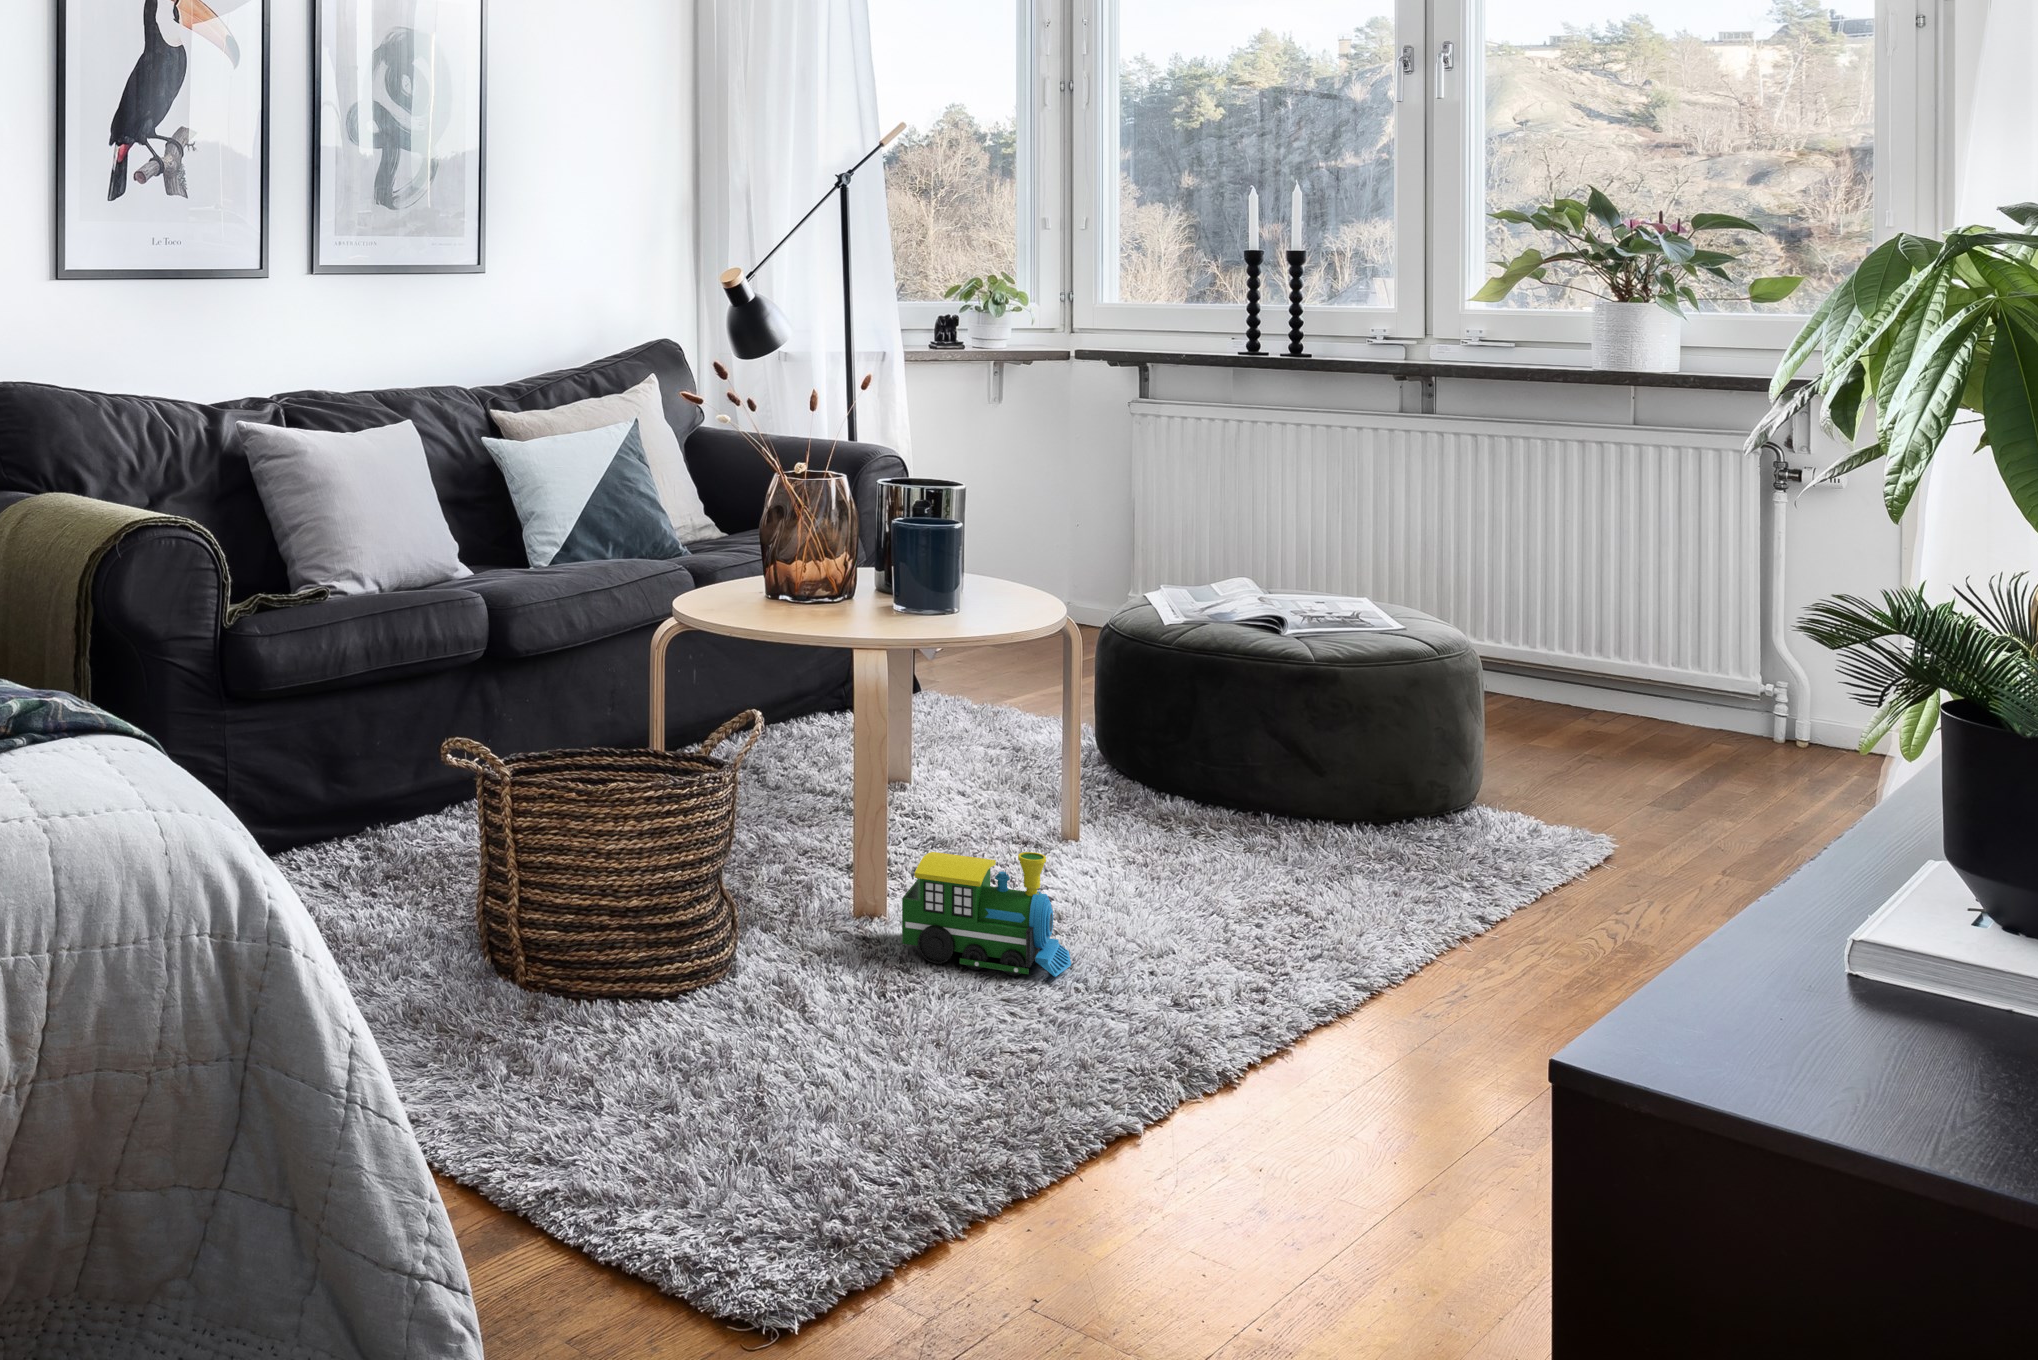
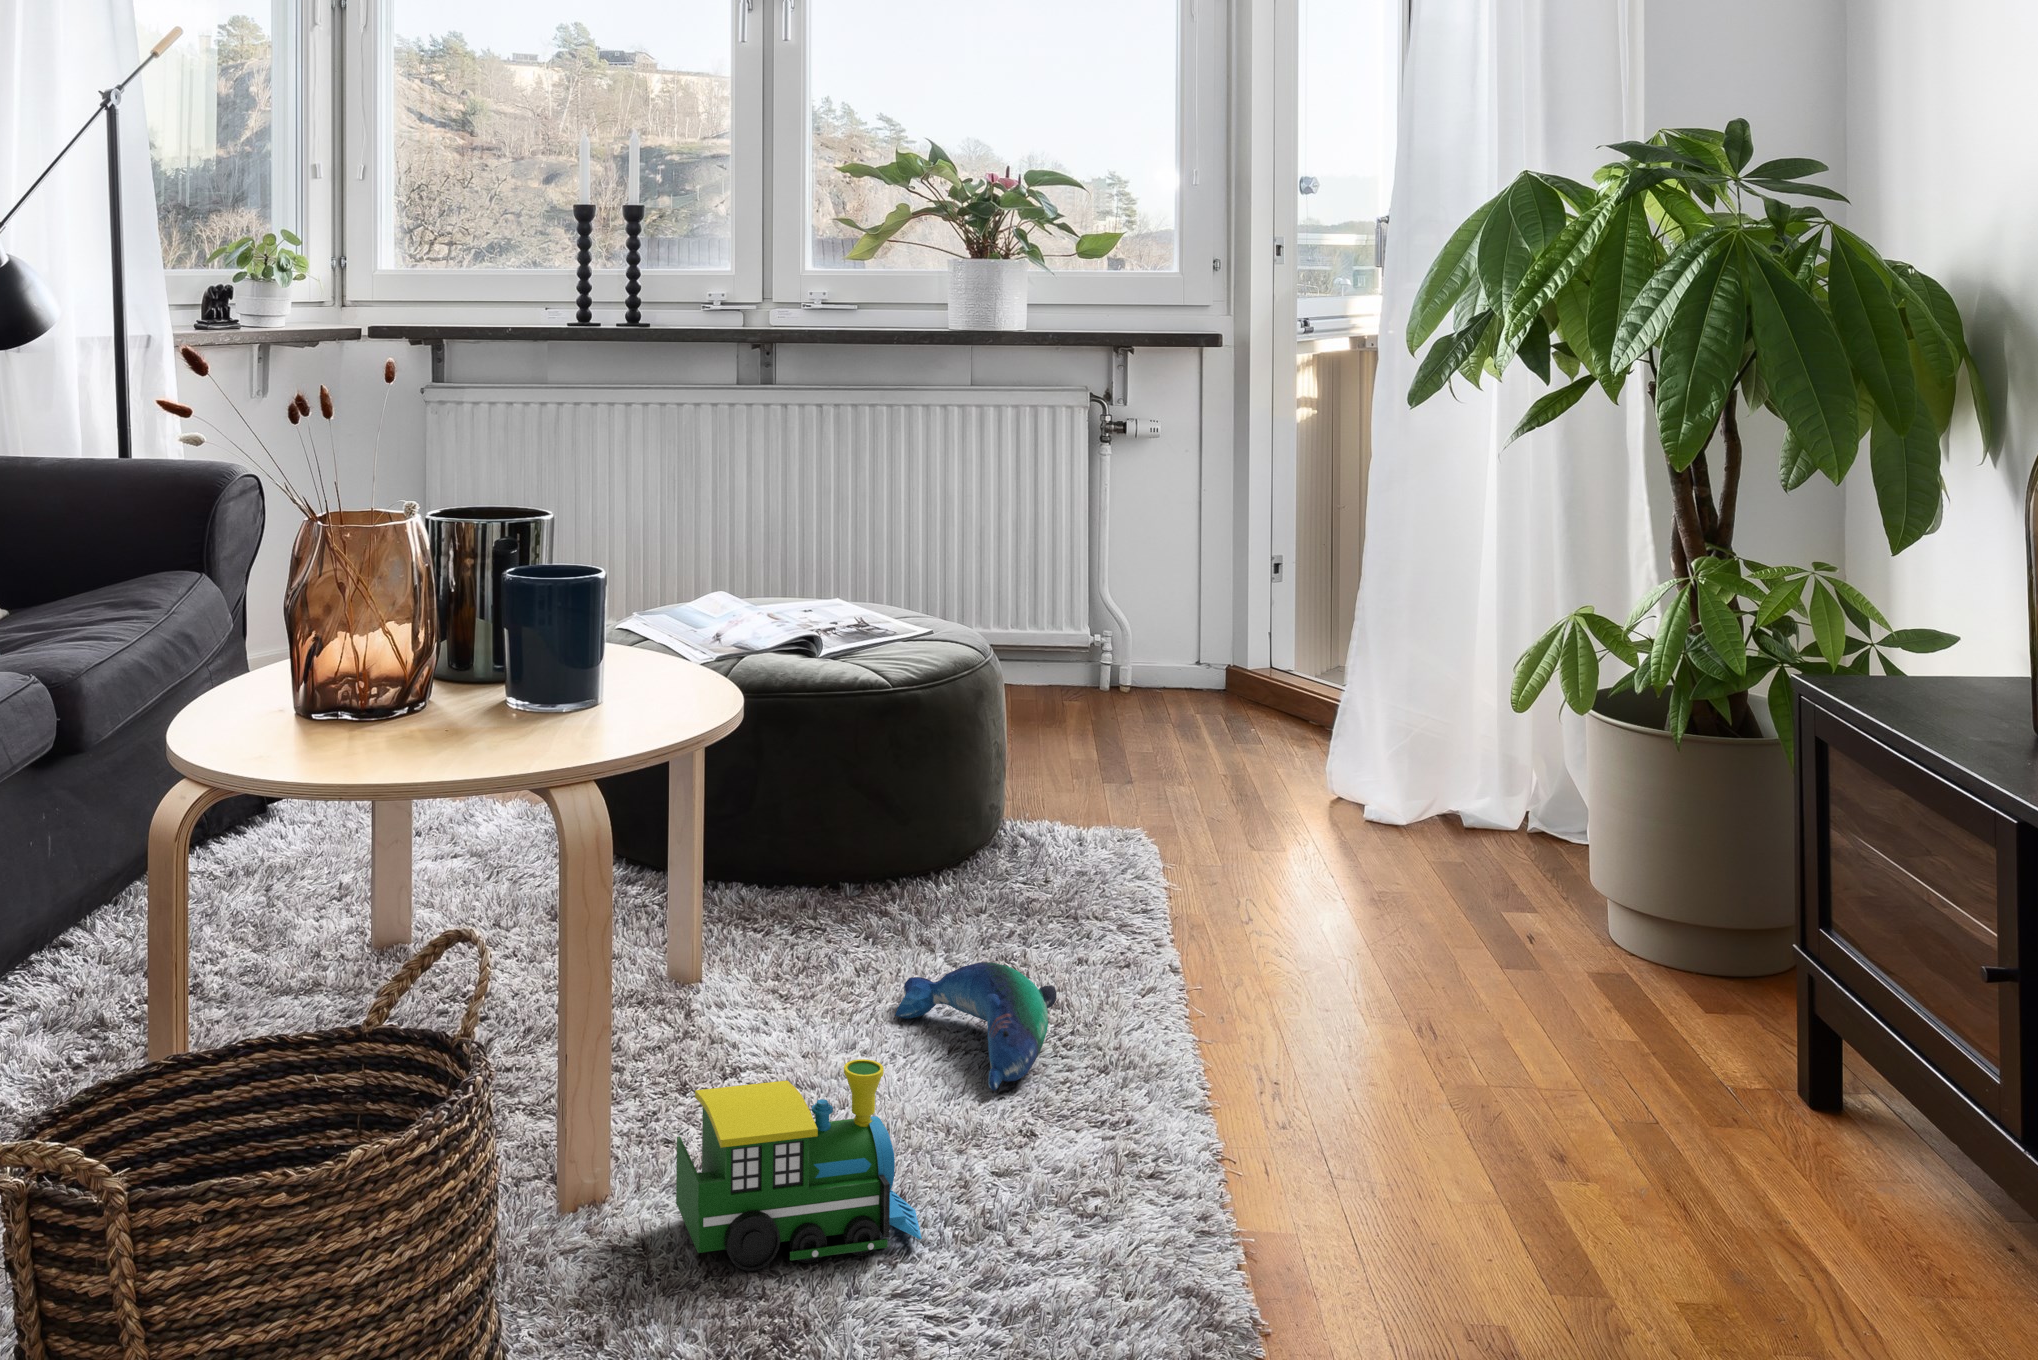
plush toy: none [1207,854,1313,933] -> present [895,962,1057,1090]

